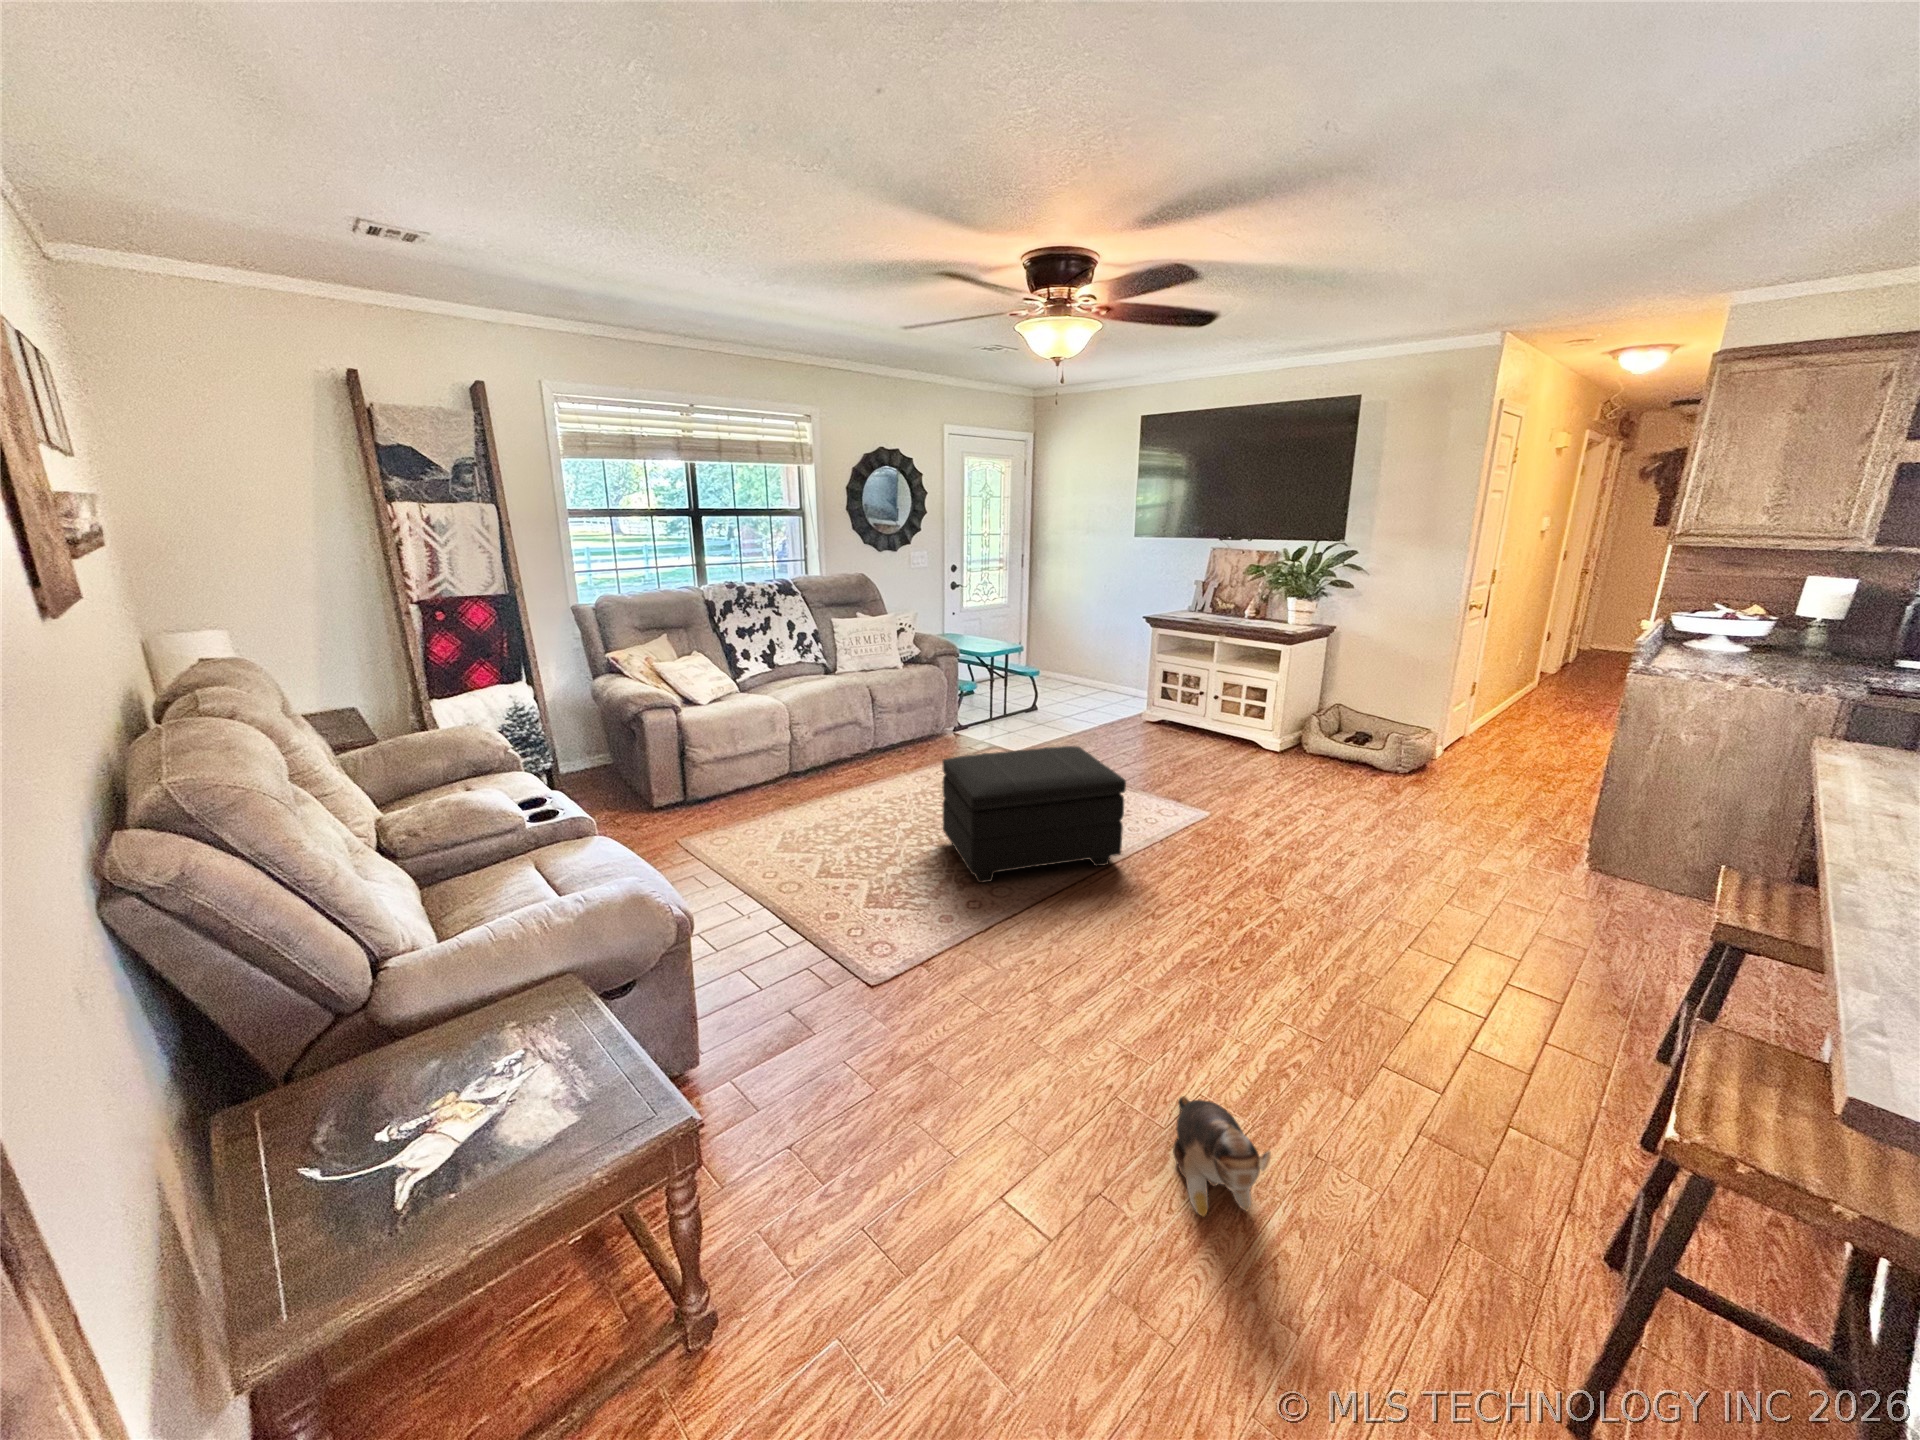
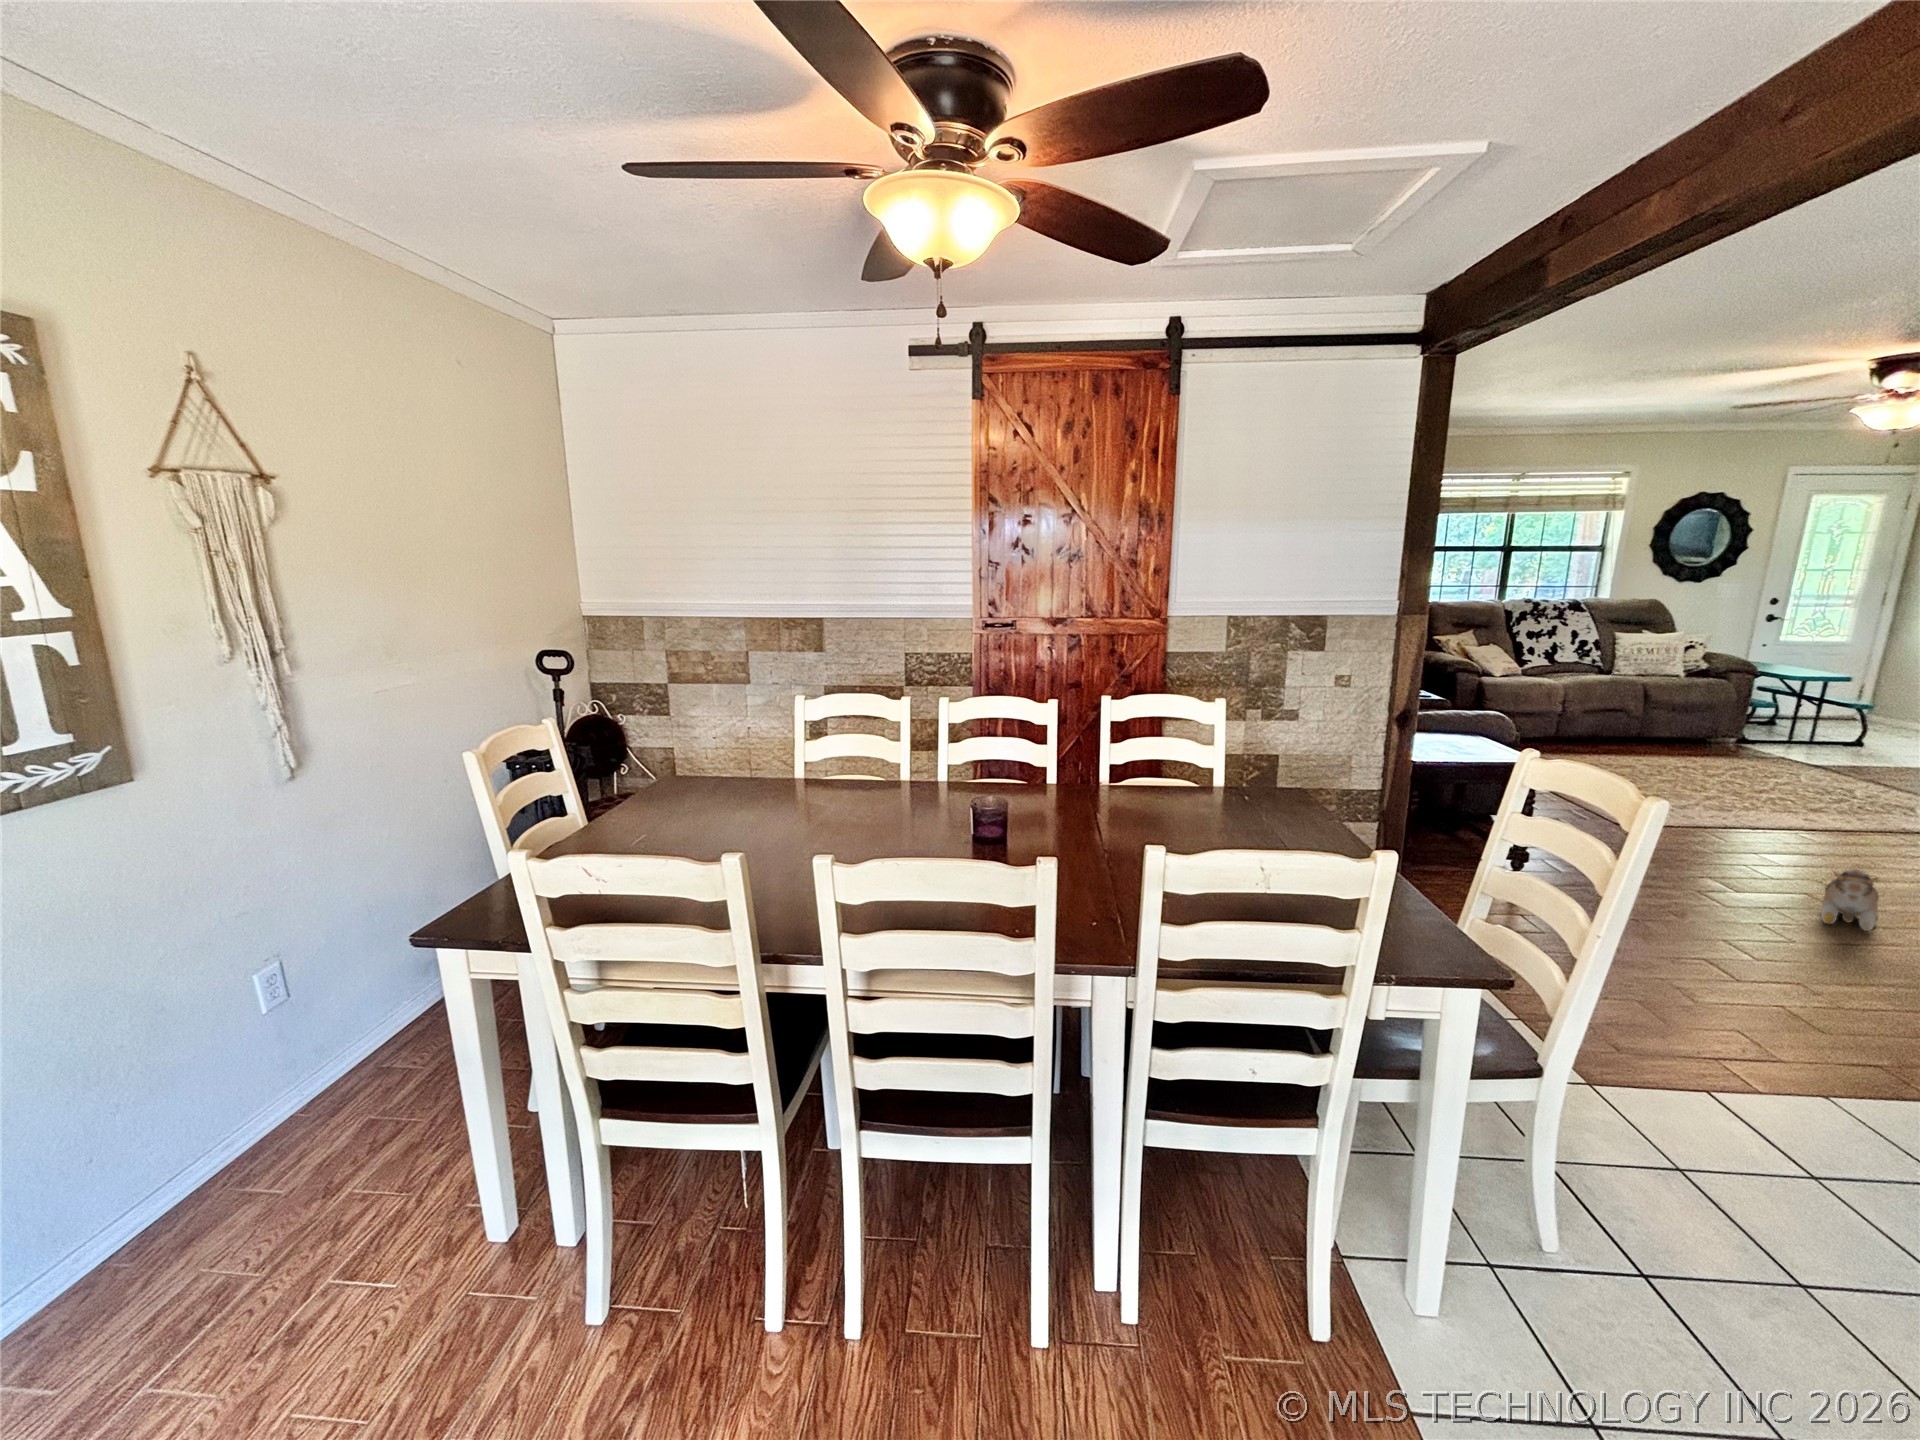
footstool: present [942,746,1126,883] -> none [1694,725,1903,828]

